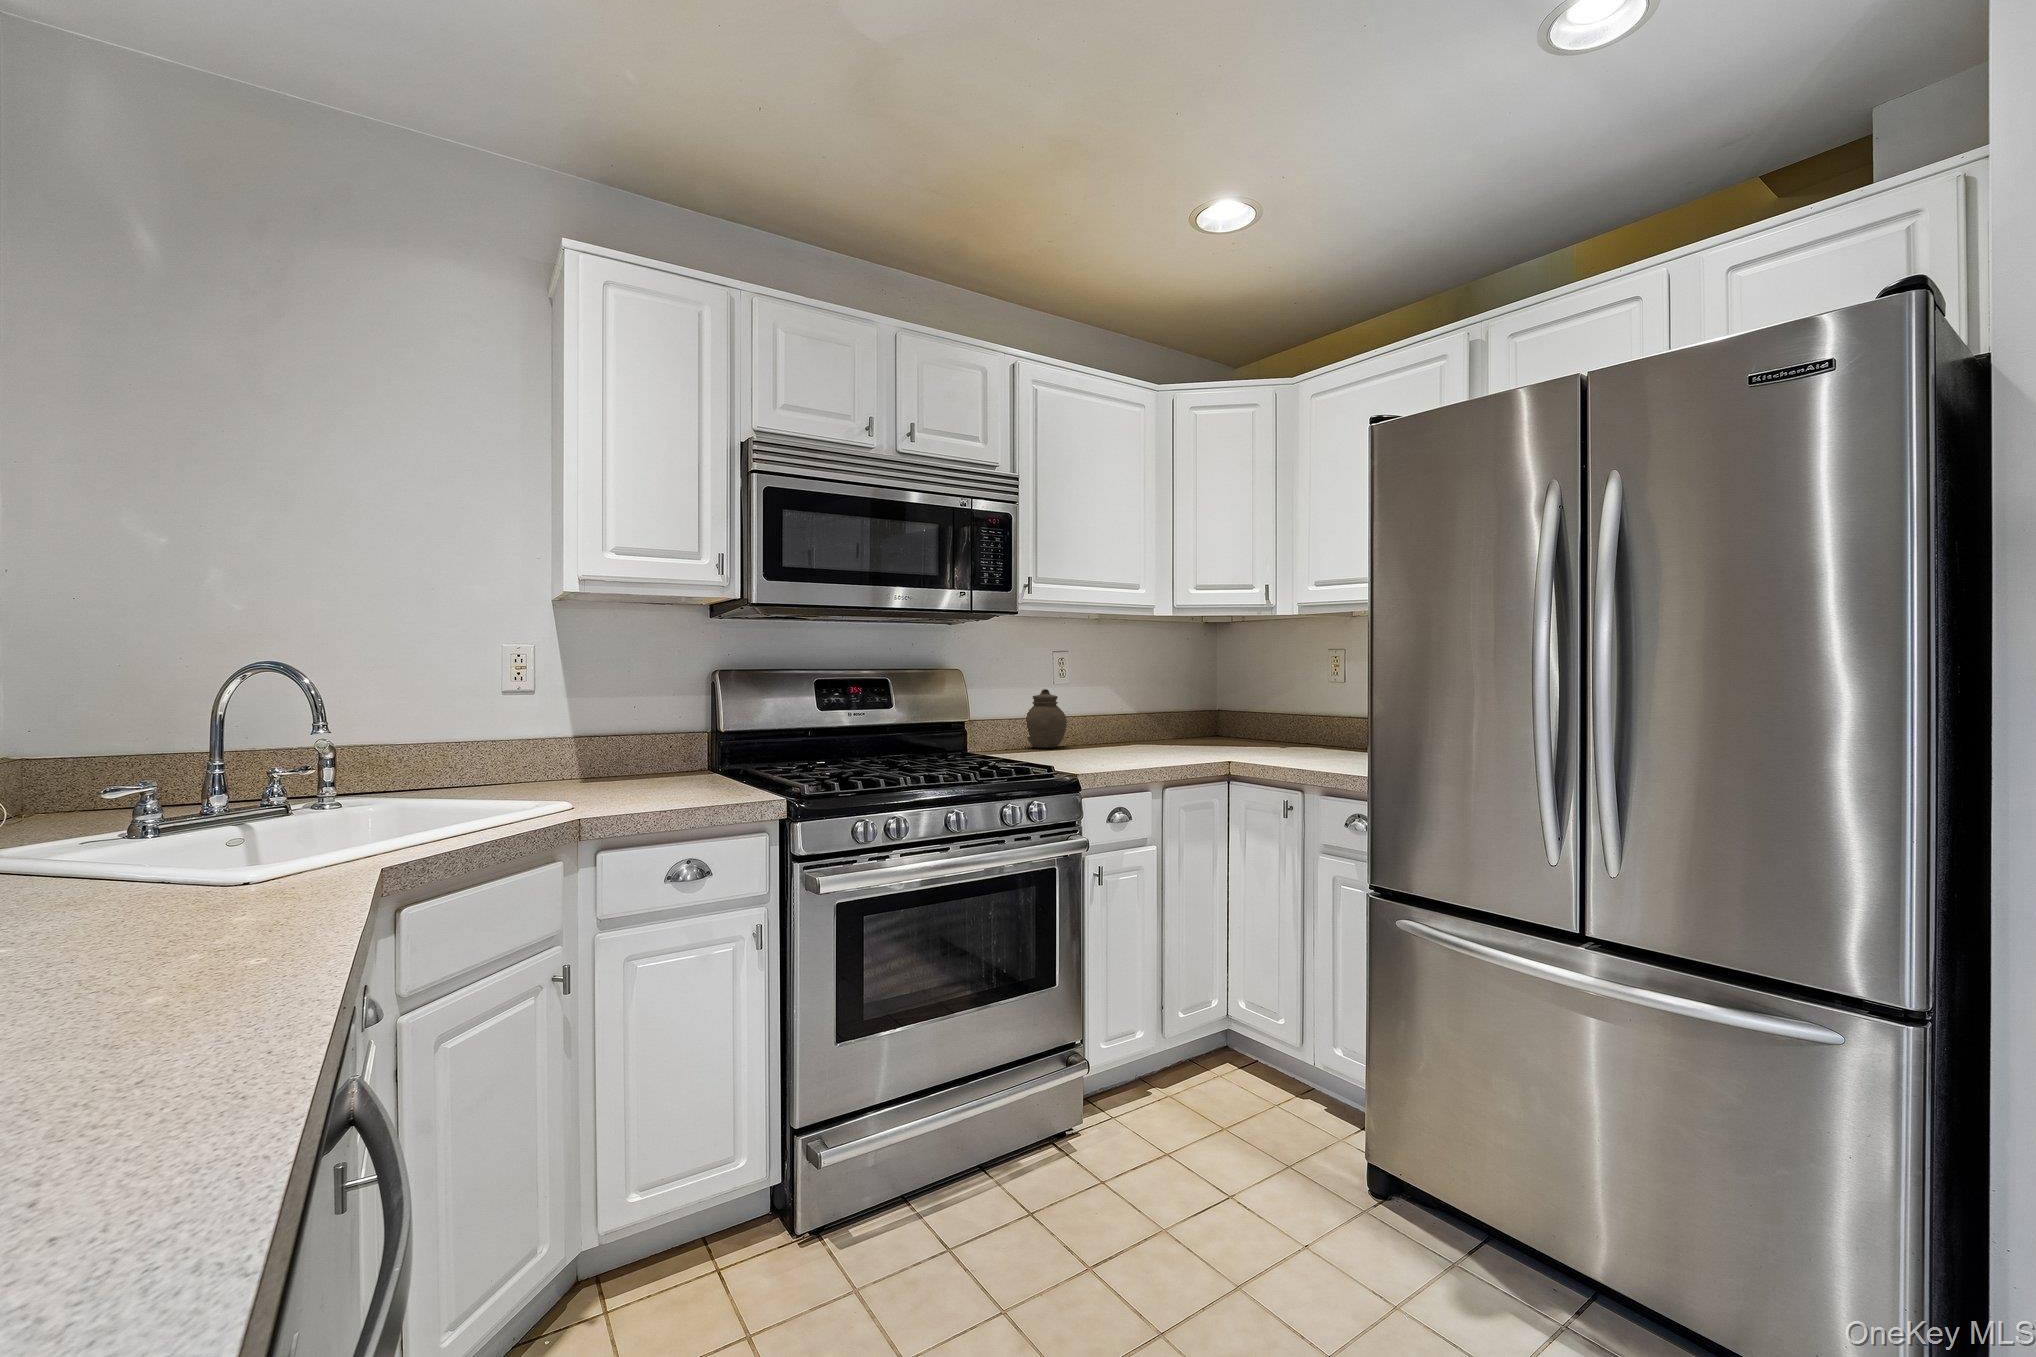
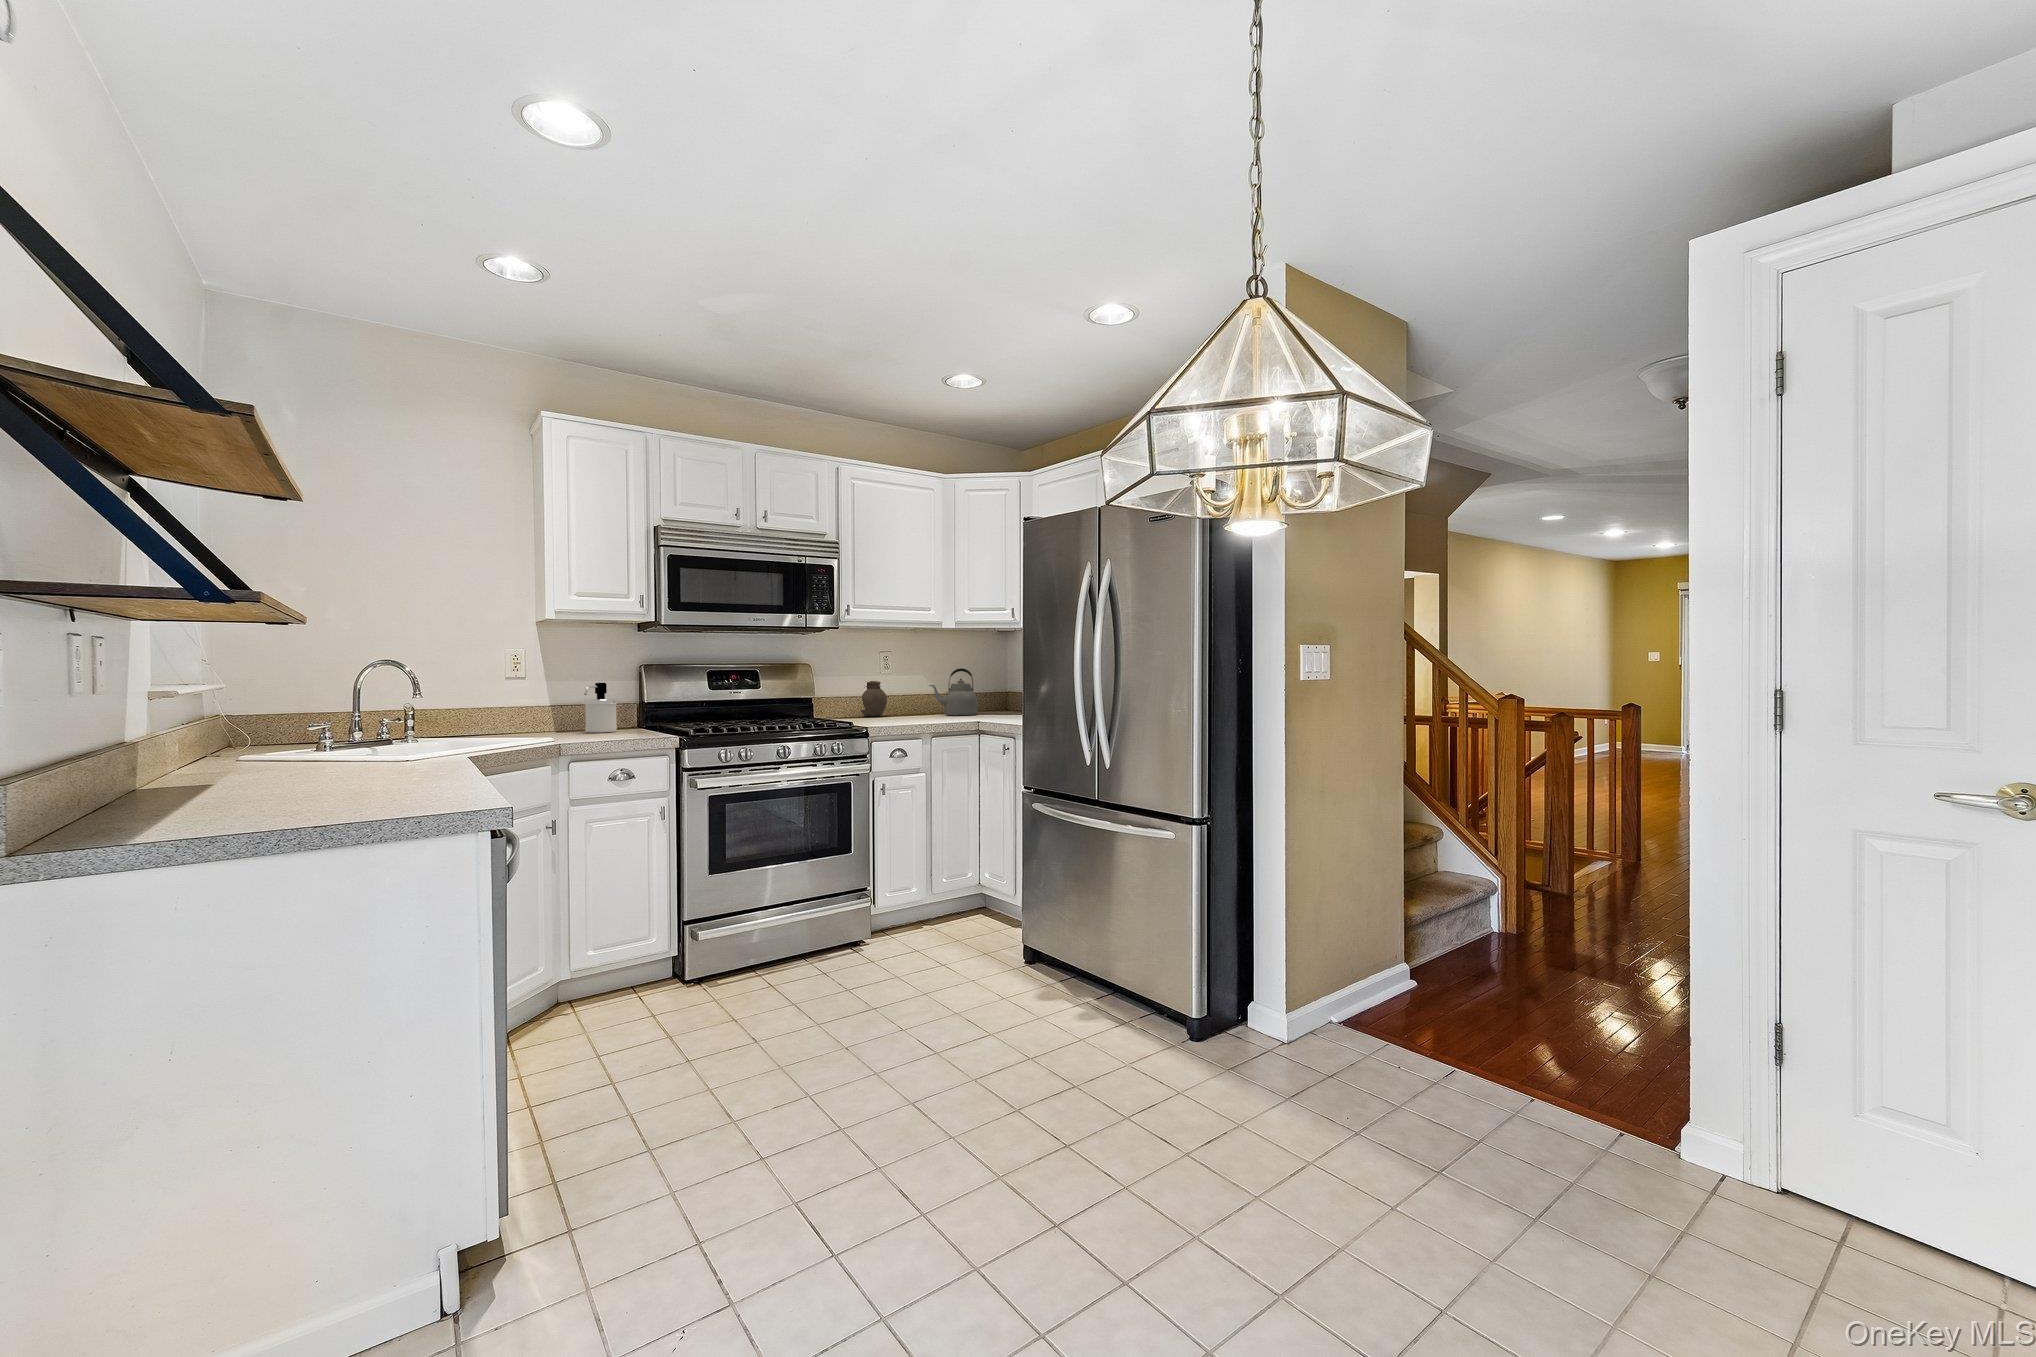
kettle: none [1132,677,1203,749] -> present [929,668,978,715]
soap dispenser: none [624,700,678,784] -> present [584,683,617,733]

